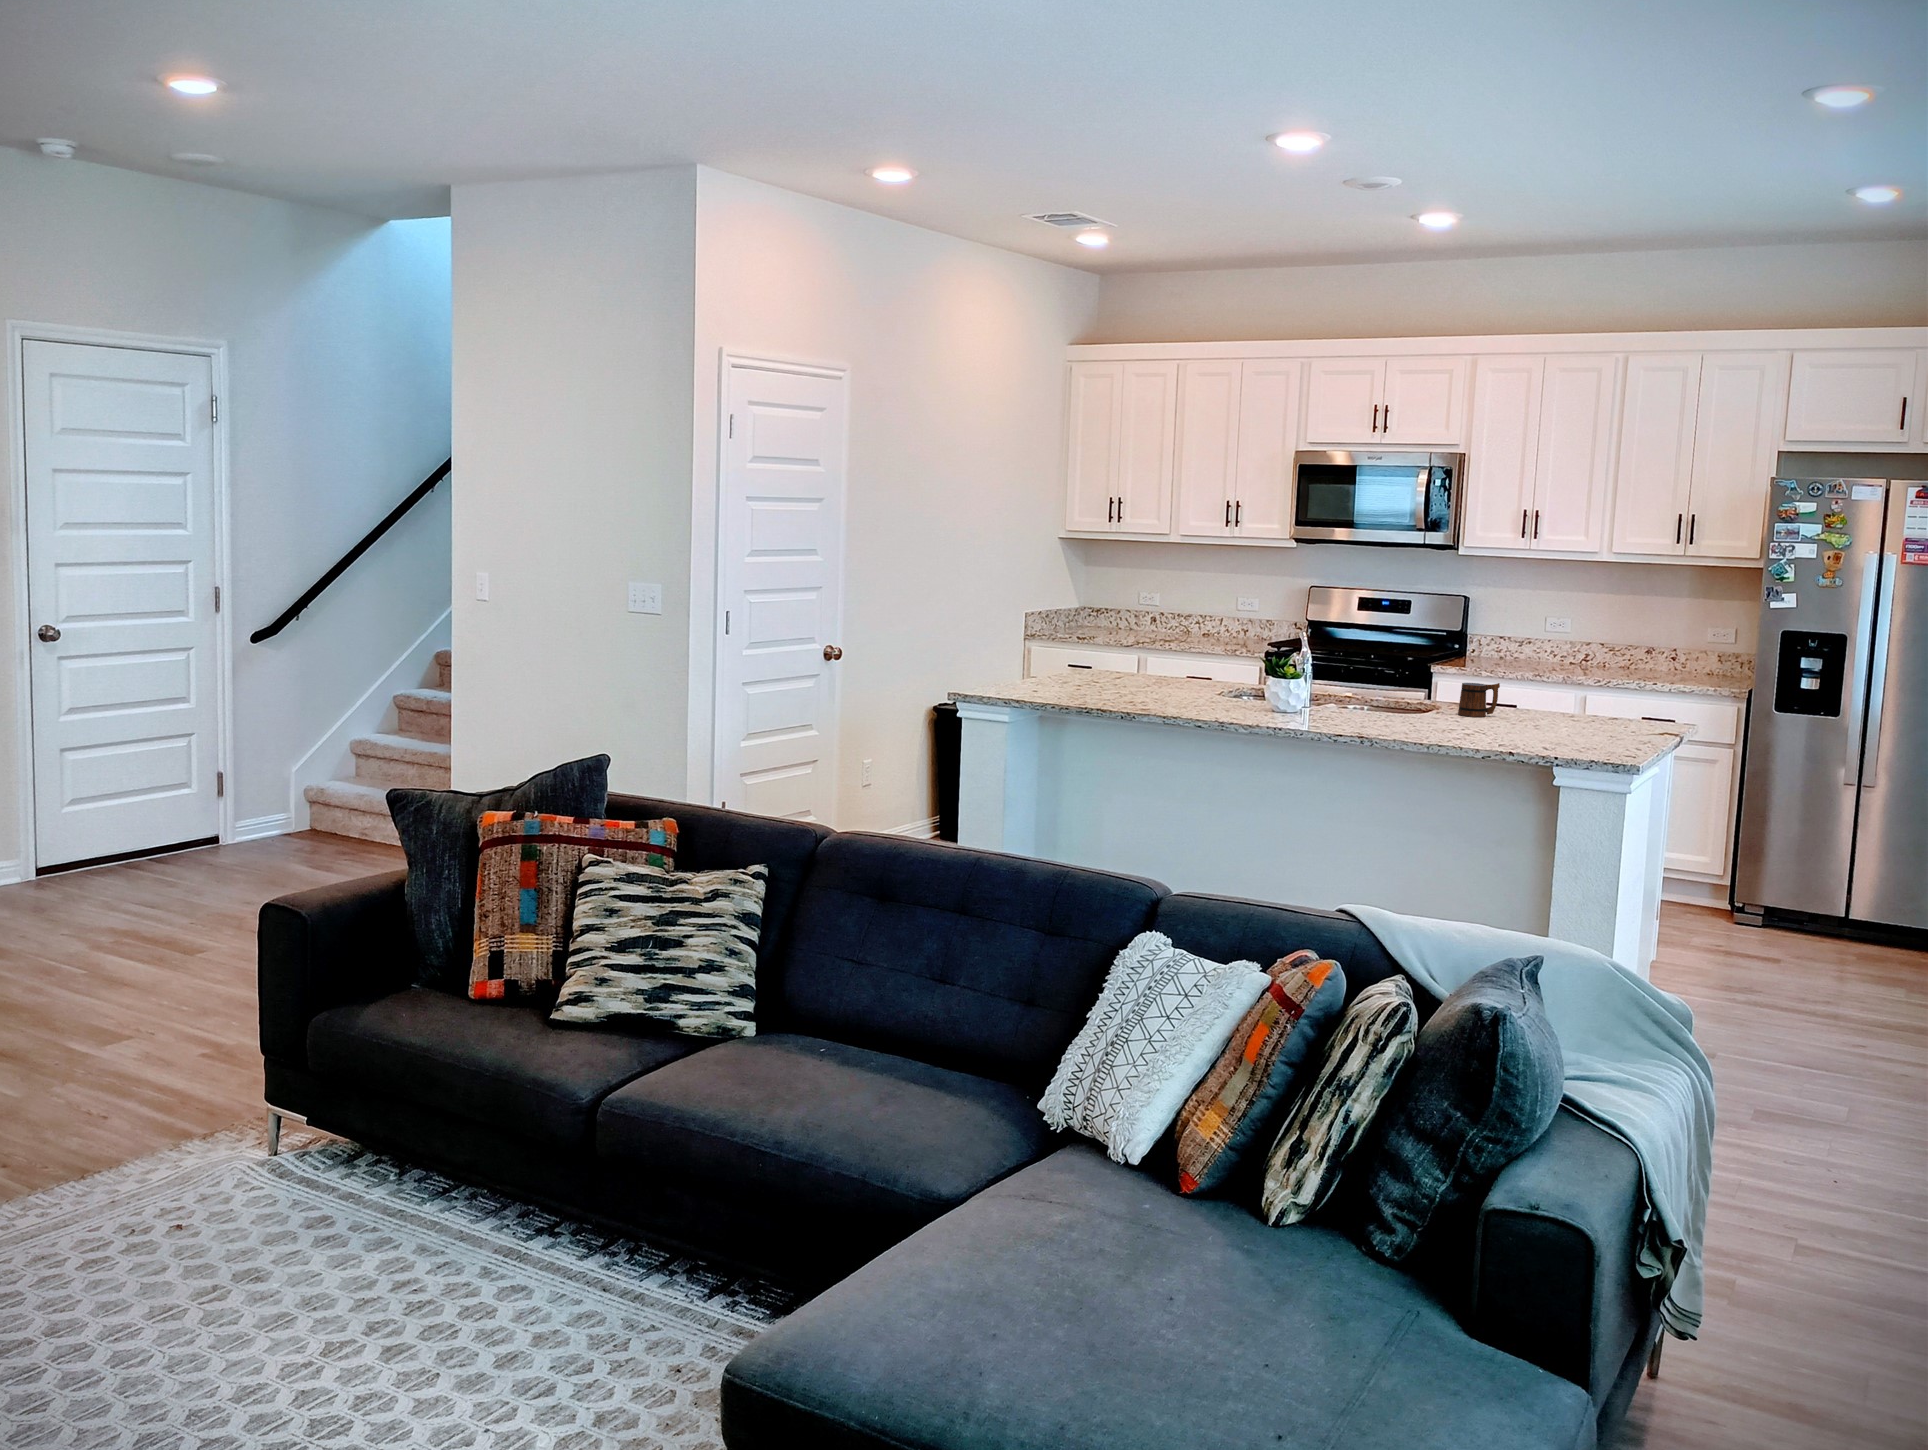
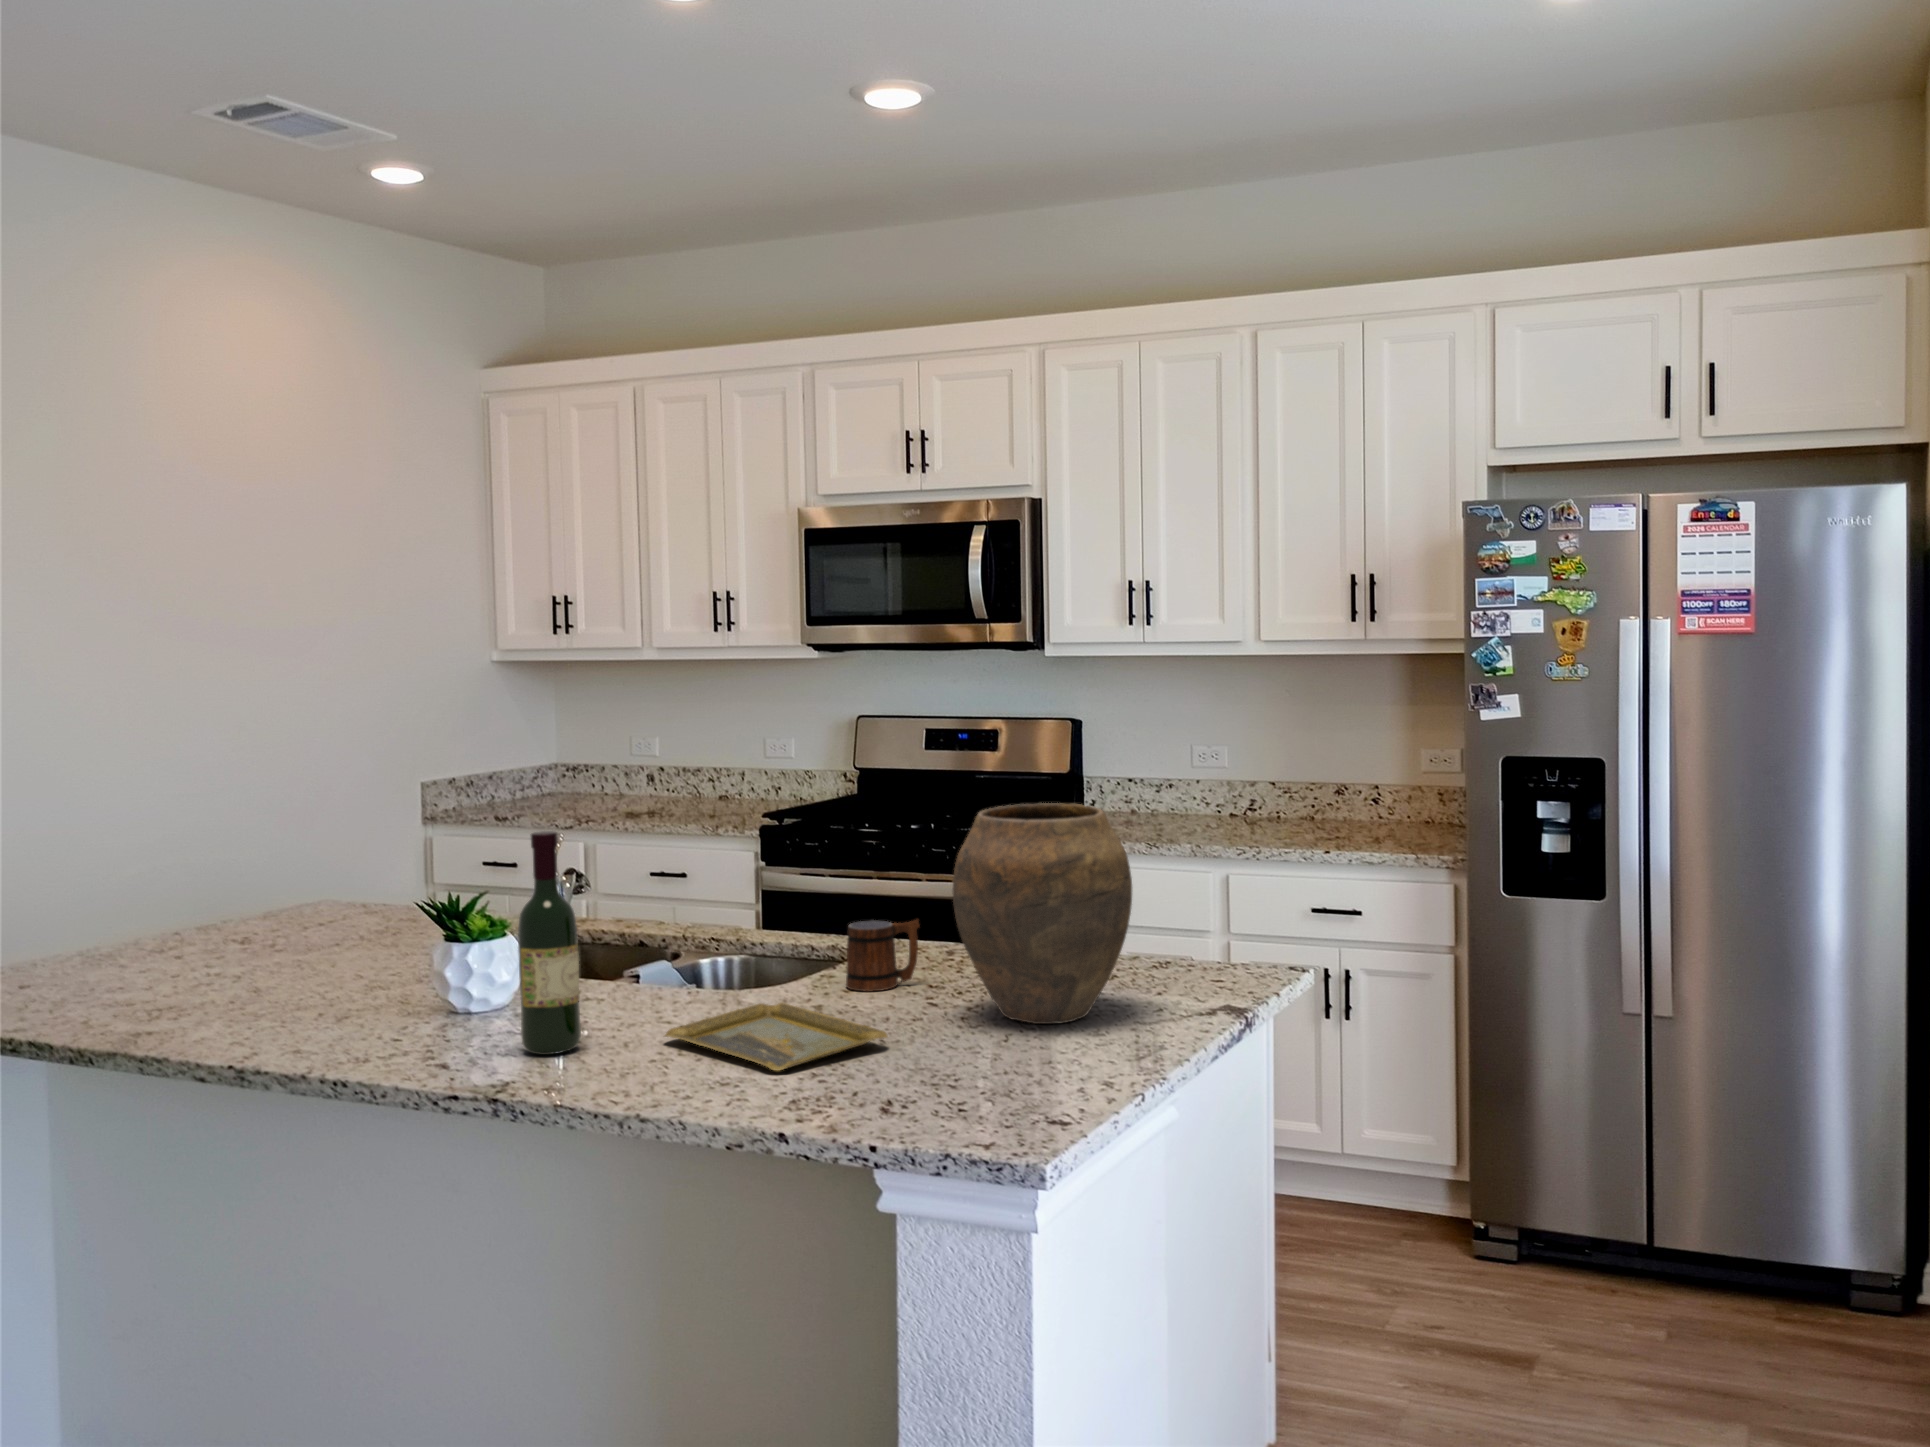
wine bottle: none [1343,621,1373,724] -> present [518,831,581,1055]
vase: none [1541,626,1637,732] -> present [953,803,1132,1024]
tray: none [1406,713,1523,734] -> present [665,1003,888,1071]

